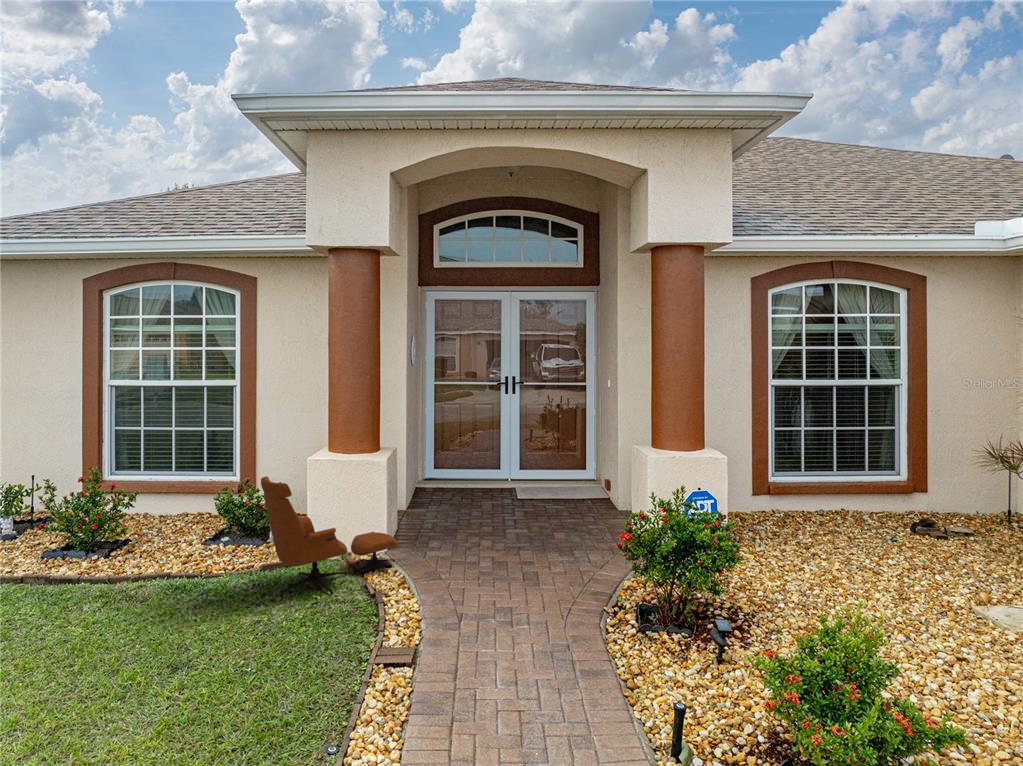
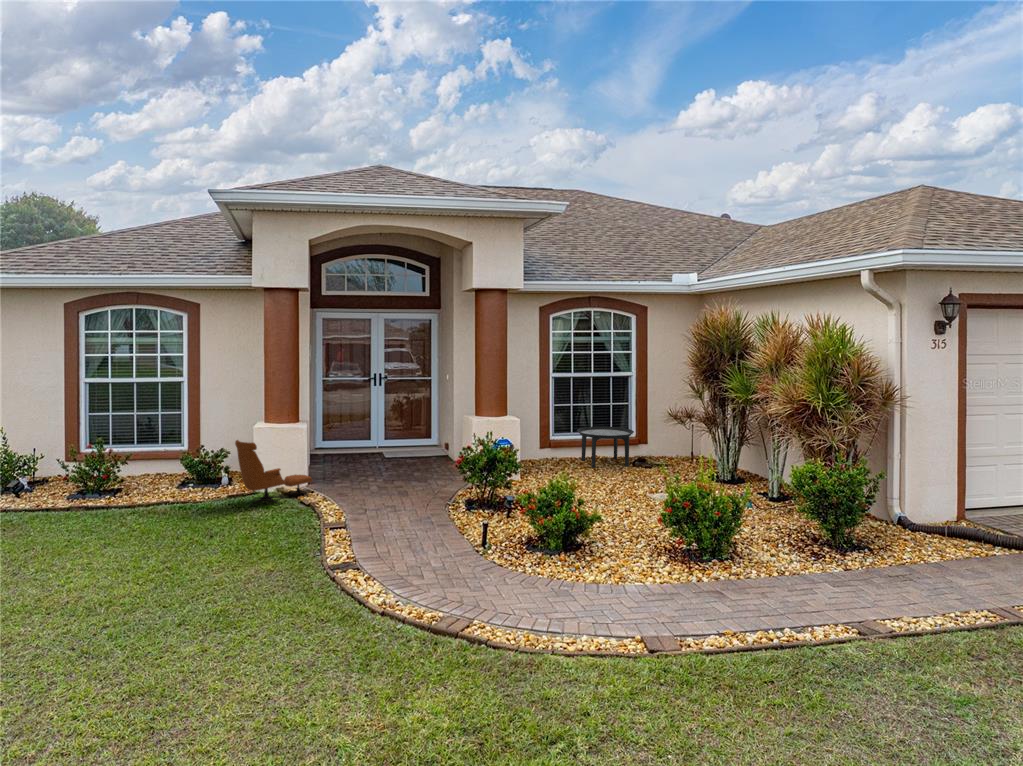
round table: none [817,463,925,534] -> present [577,426,634,468]

